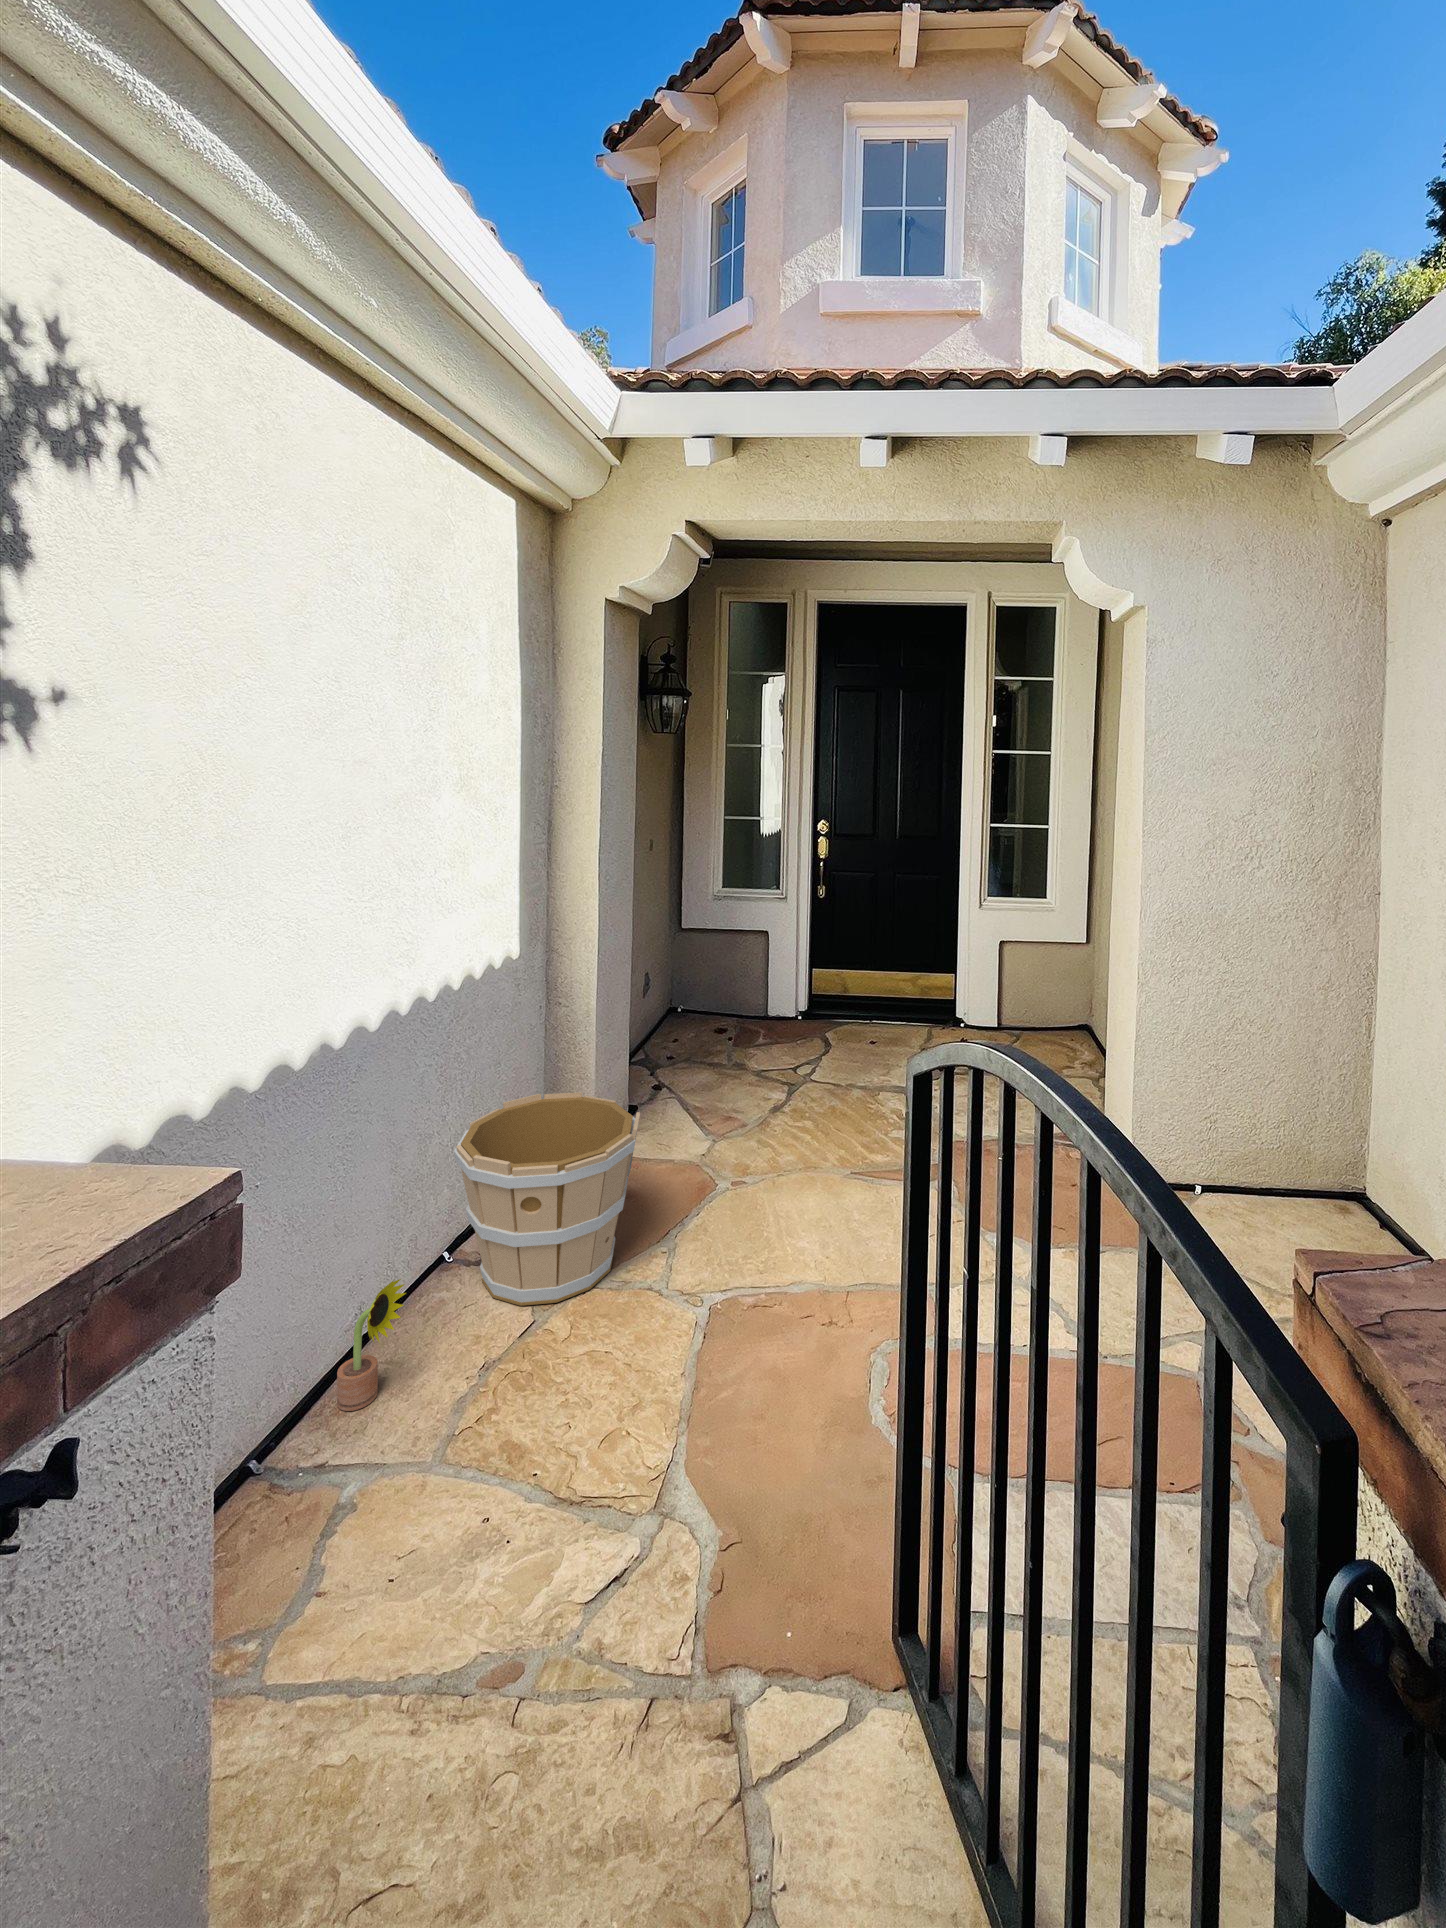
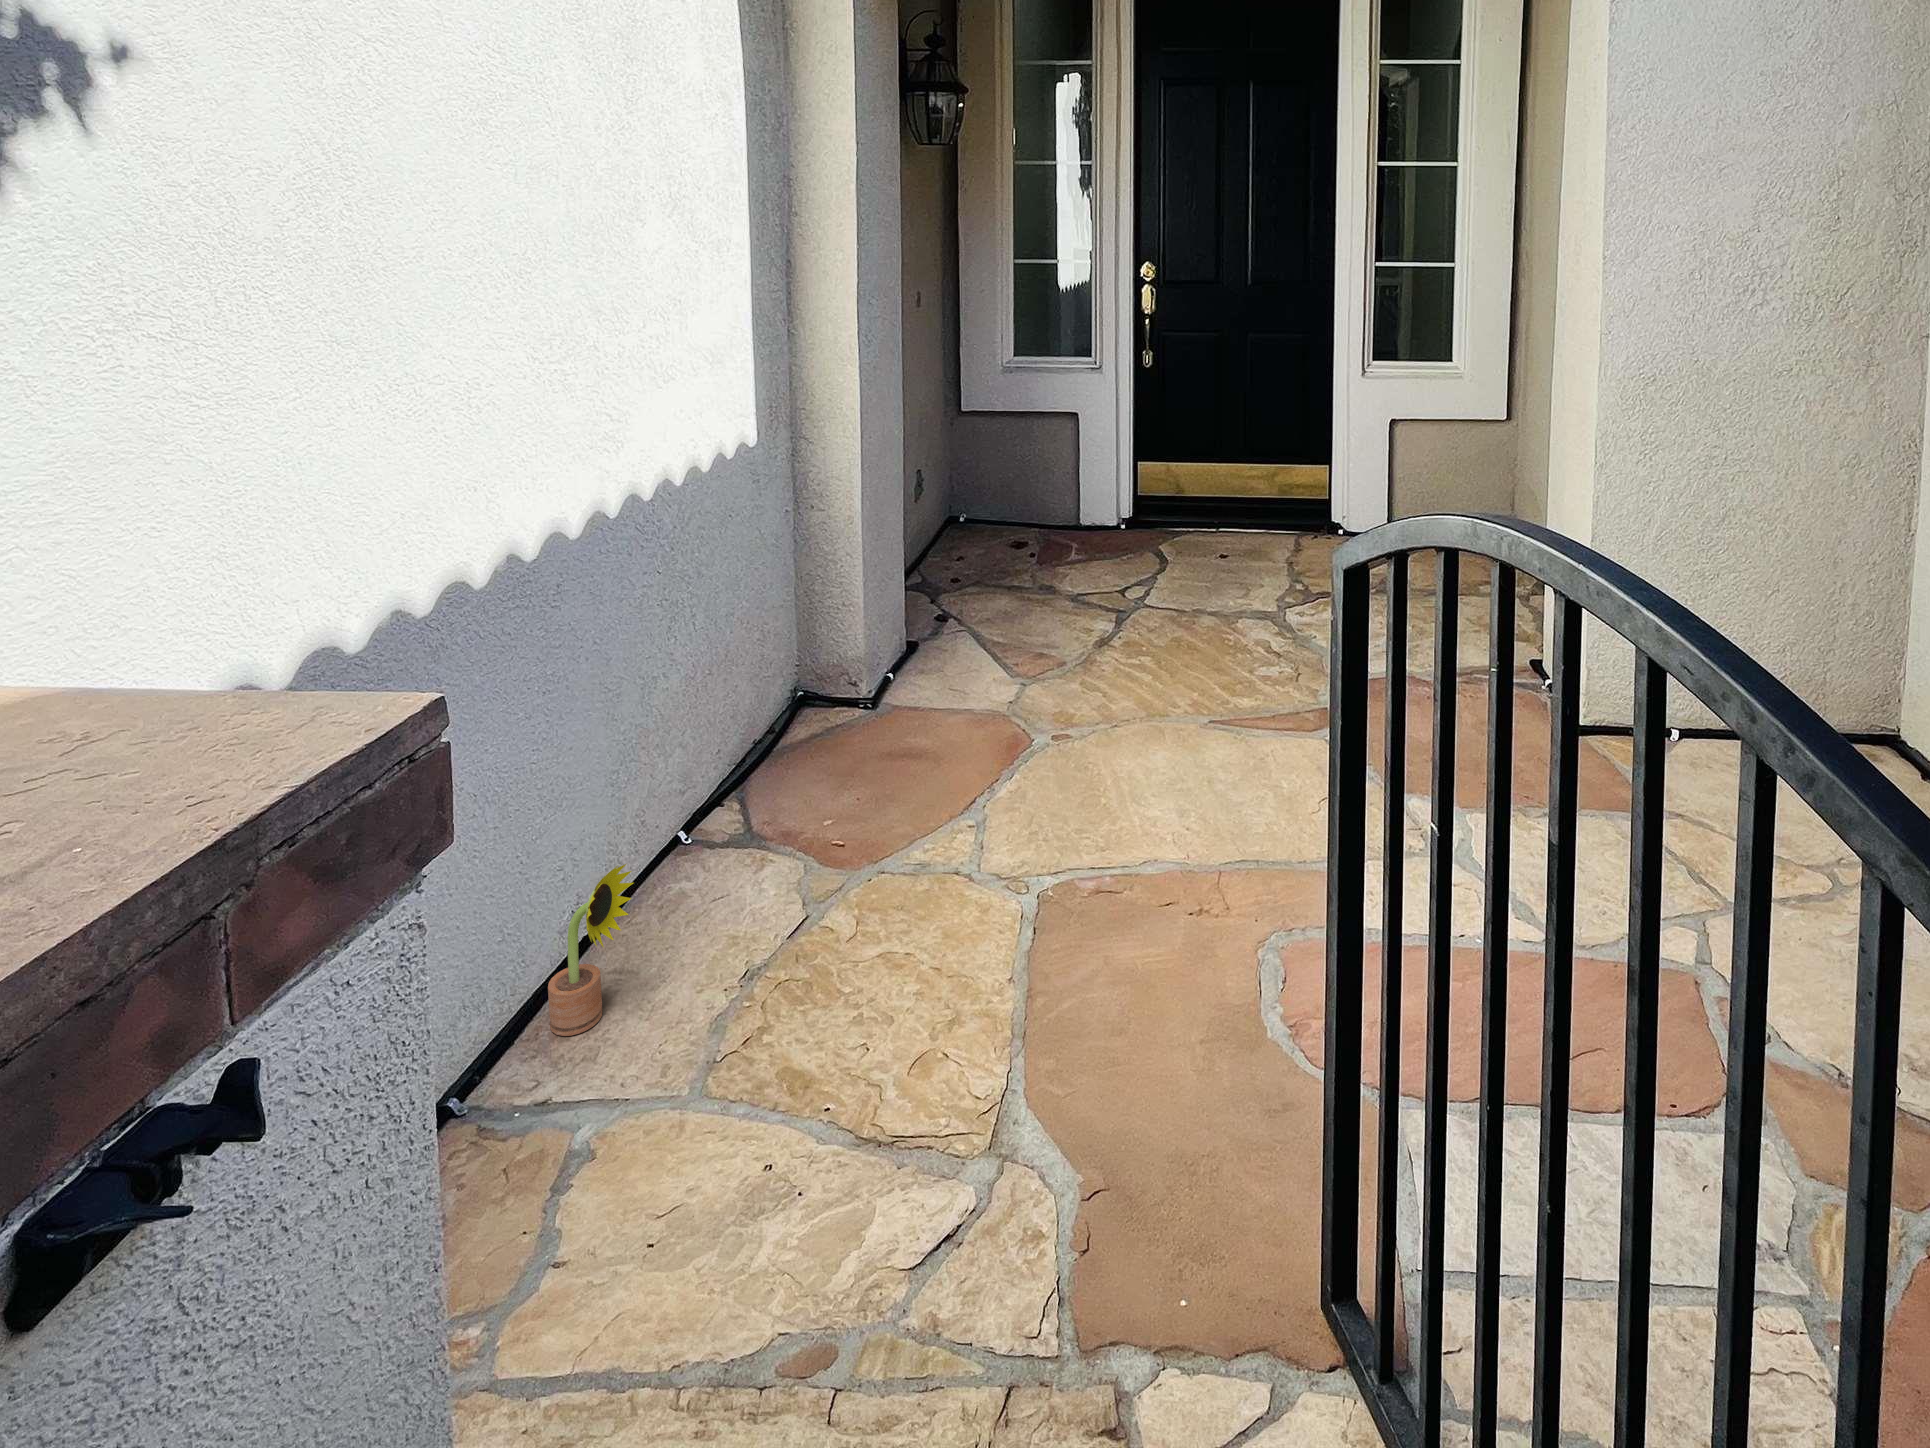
wooden bucket: present [454,1092,640,1306] -> none [682,622,929,900]

